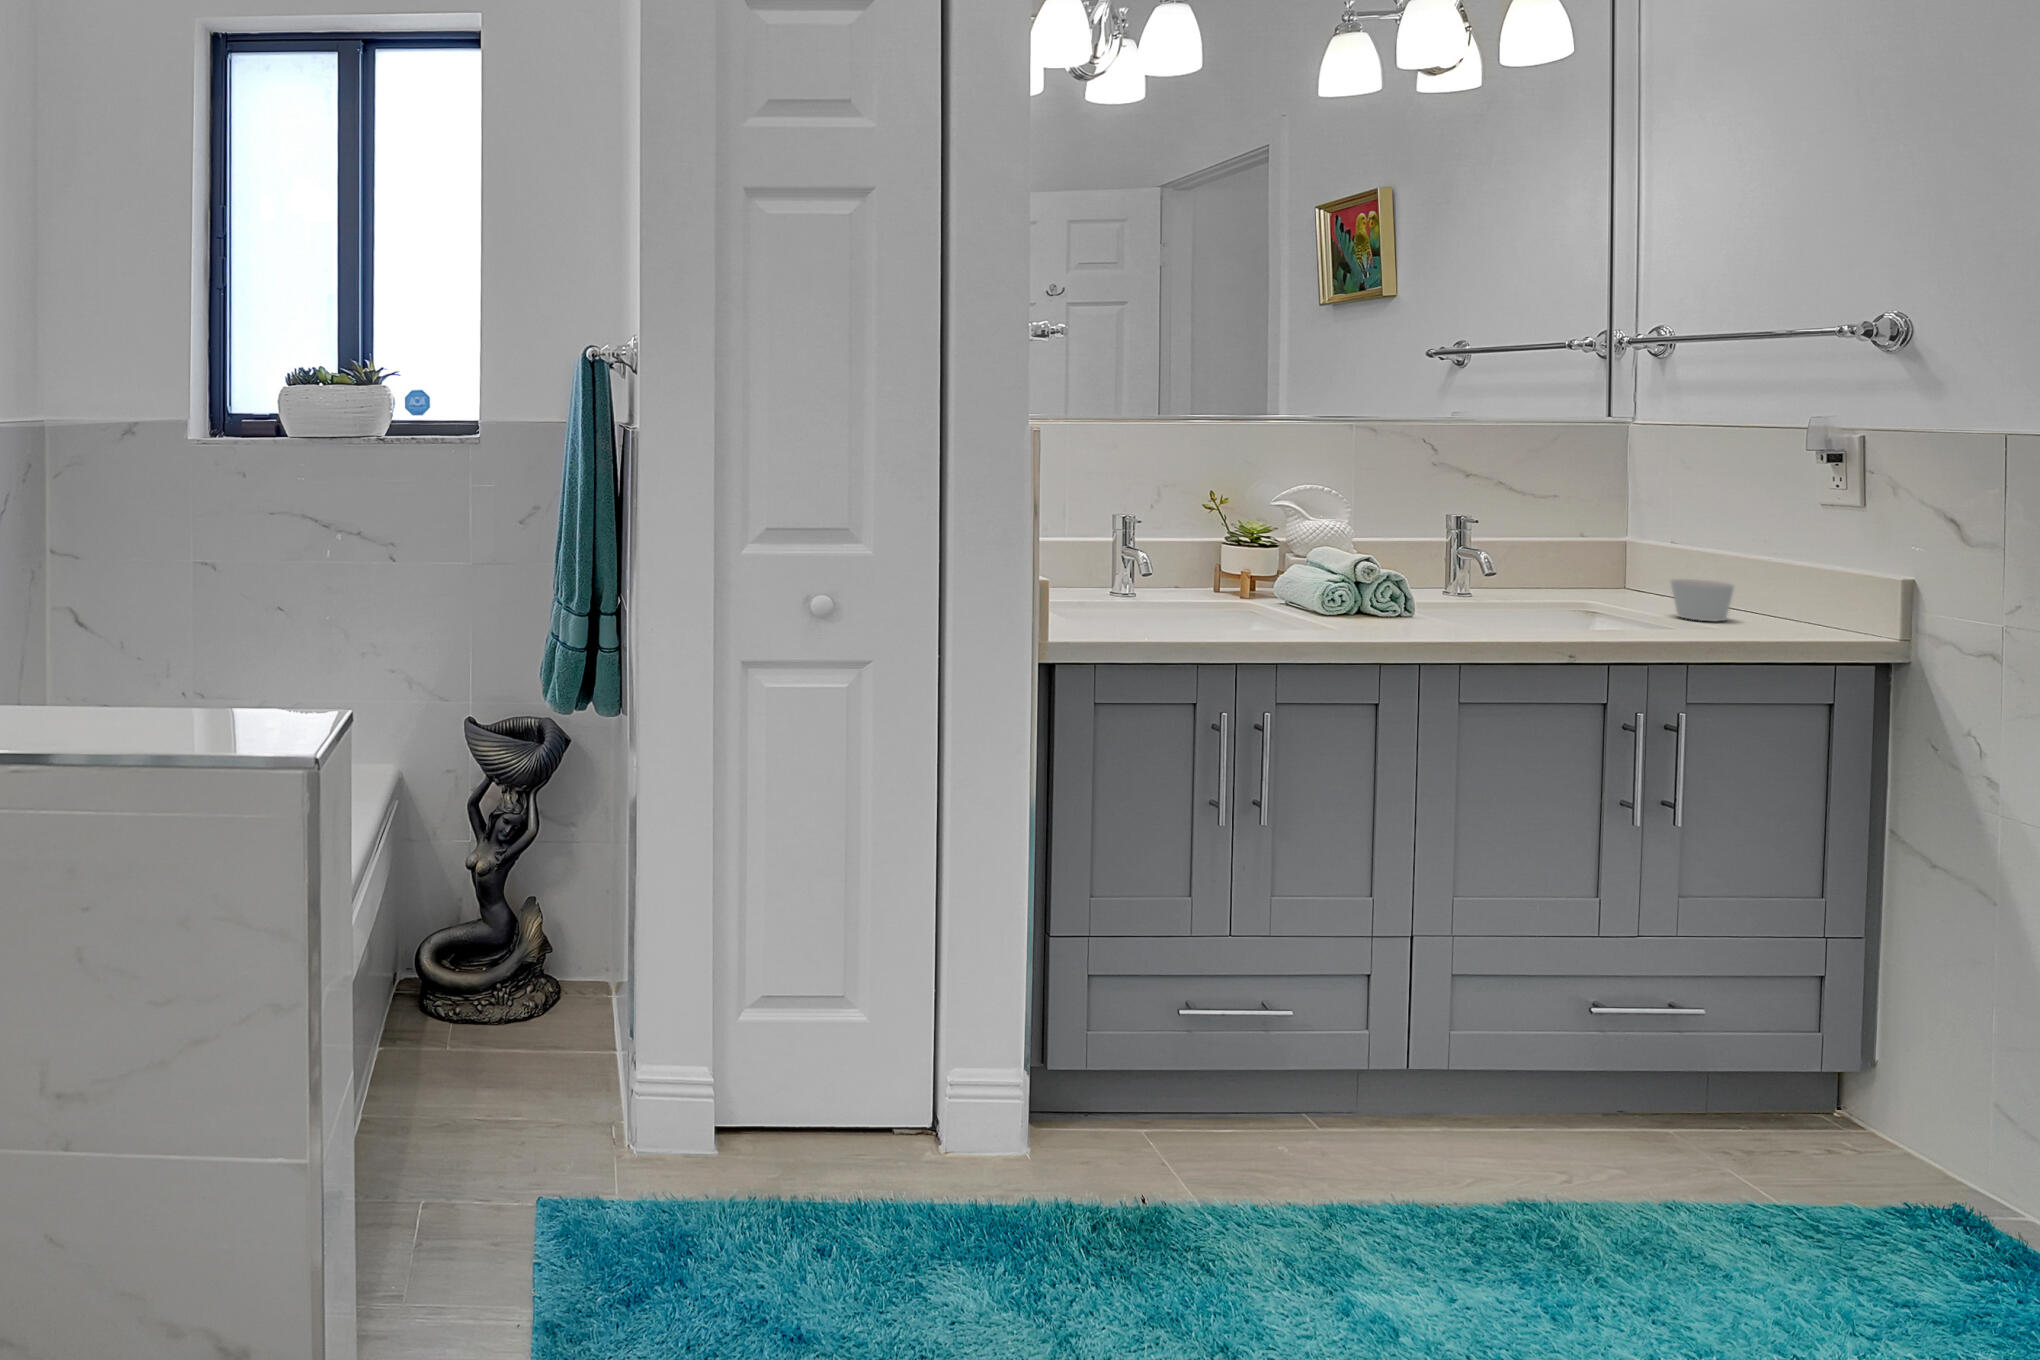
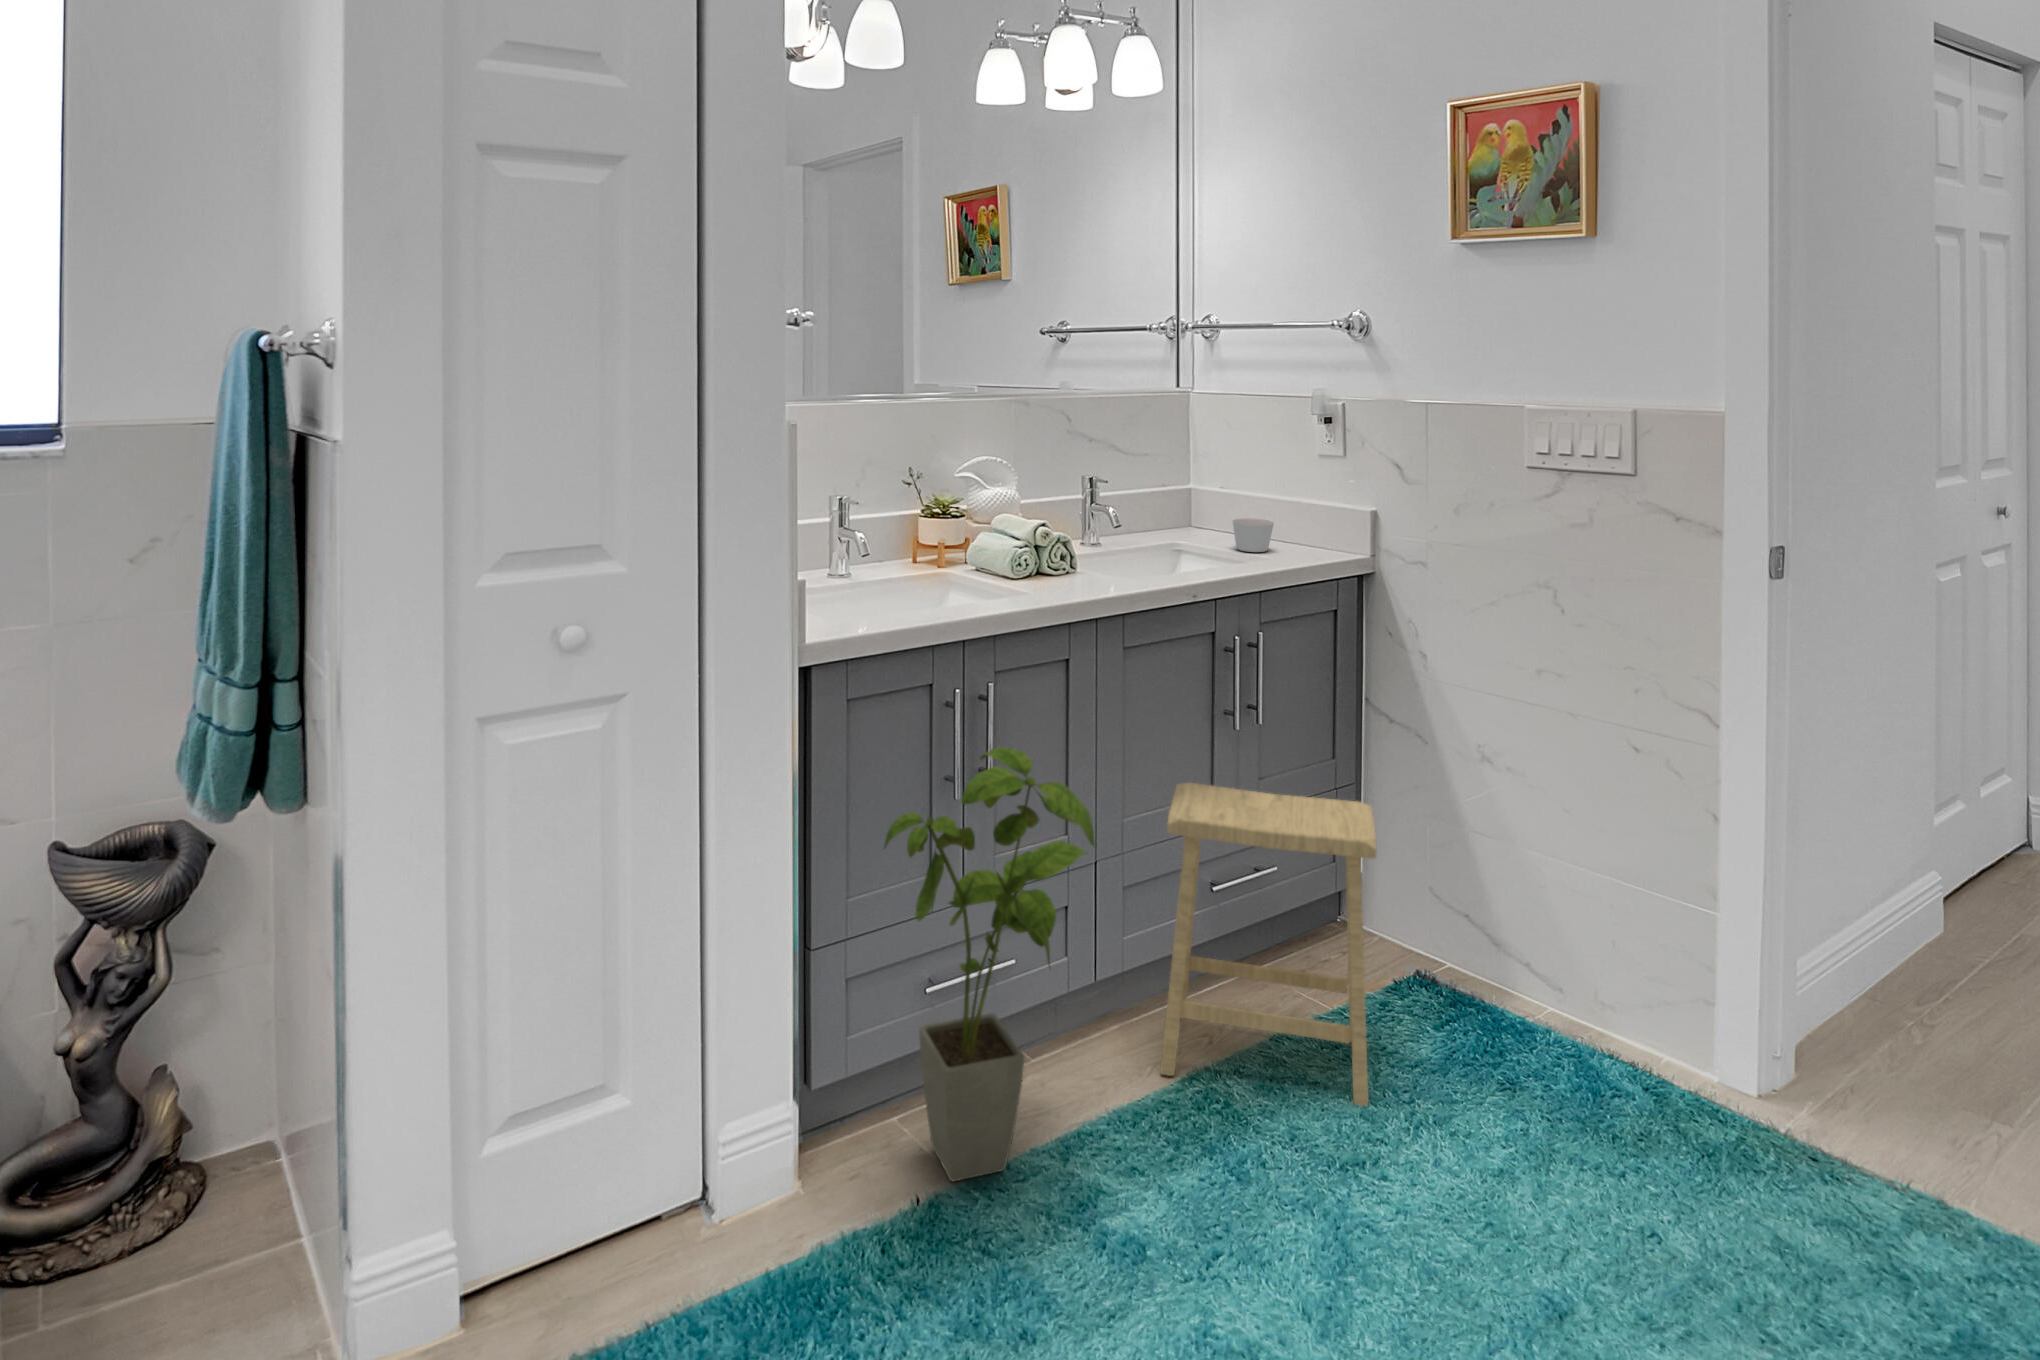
house plant: none [1121,762,1371,1213] -> present [884,747,1095,1181]
footstool: none [1489,869,1820,1306] -> present [1160,782,1376,1106]

